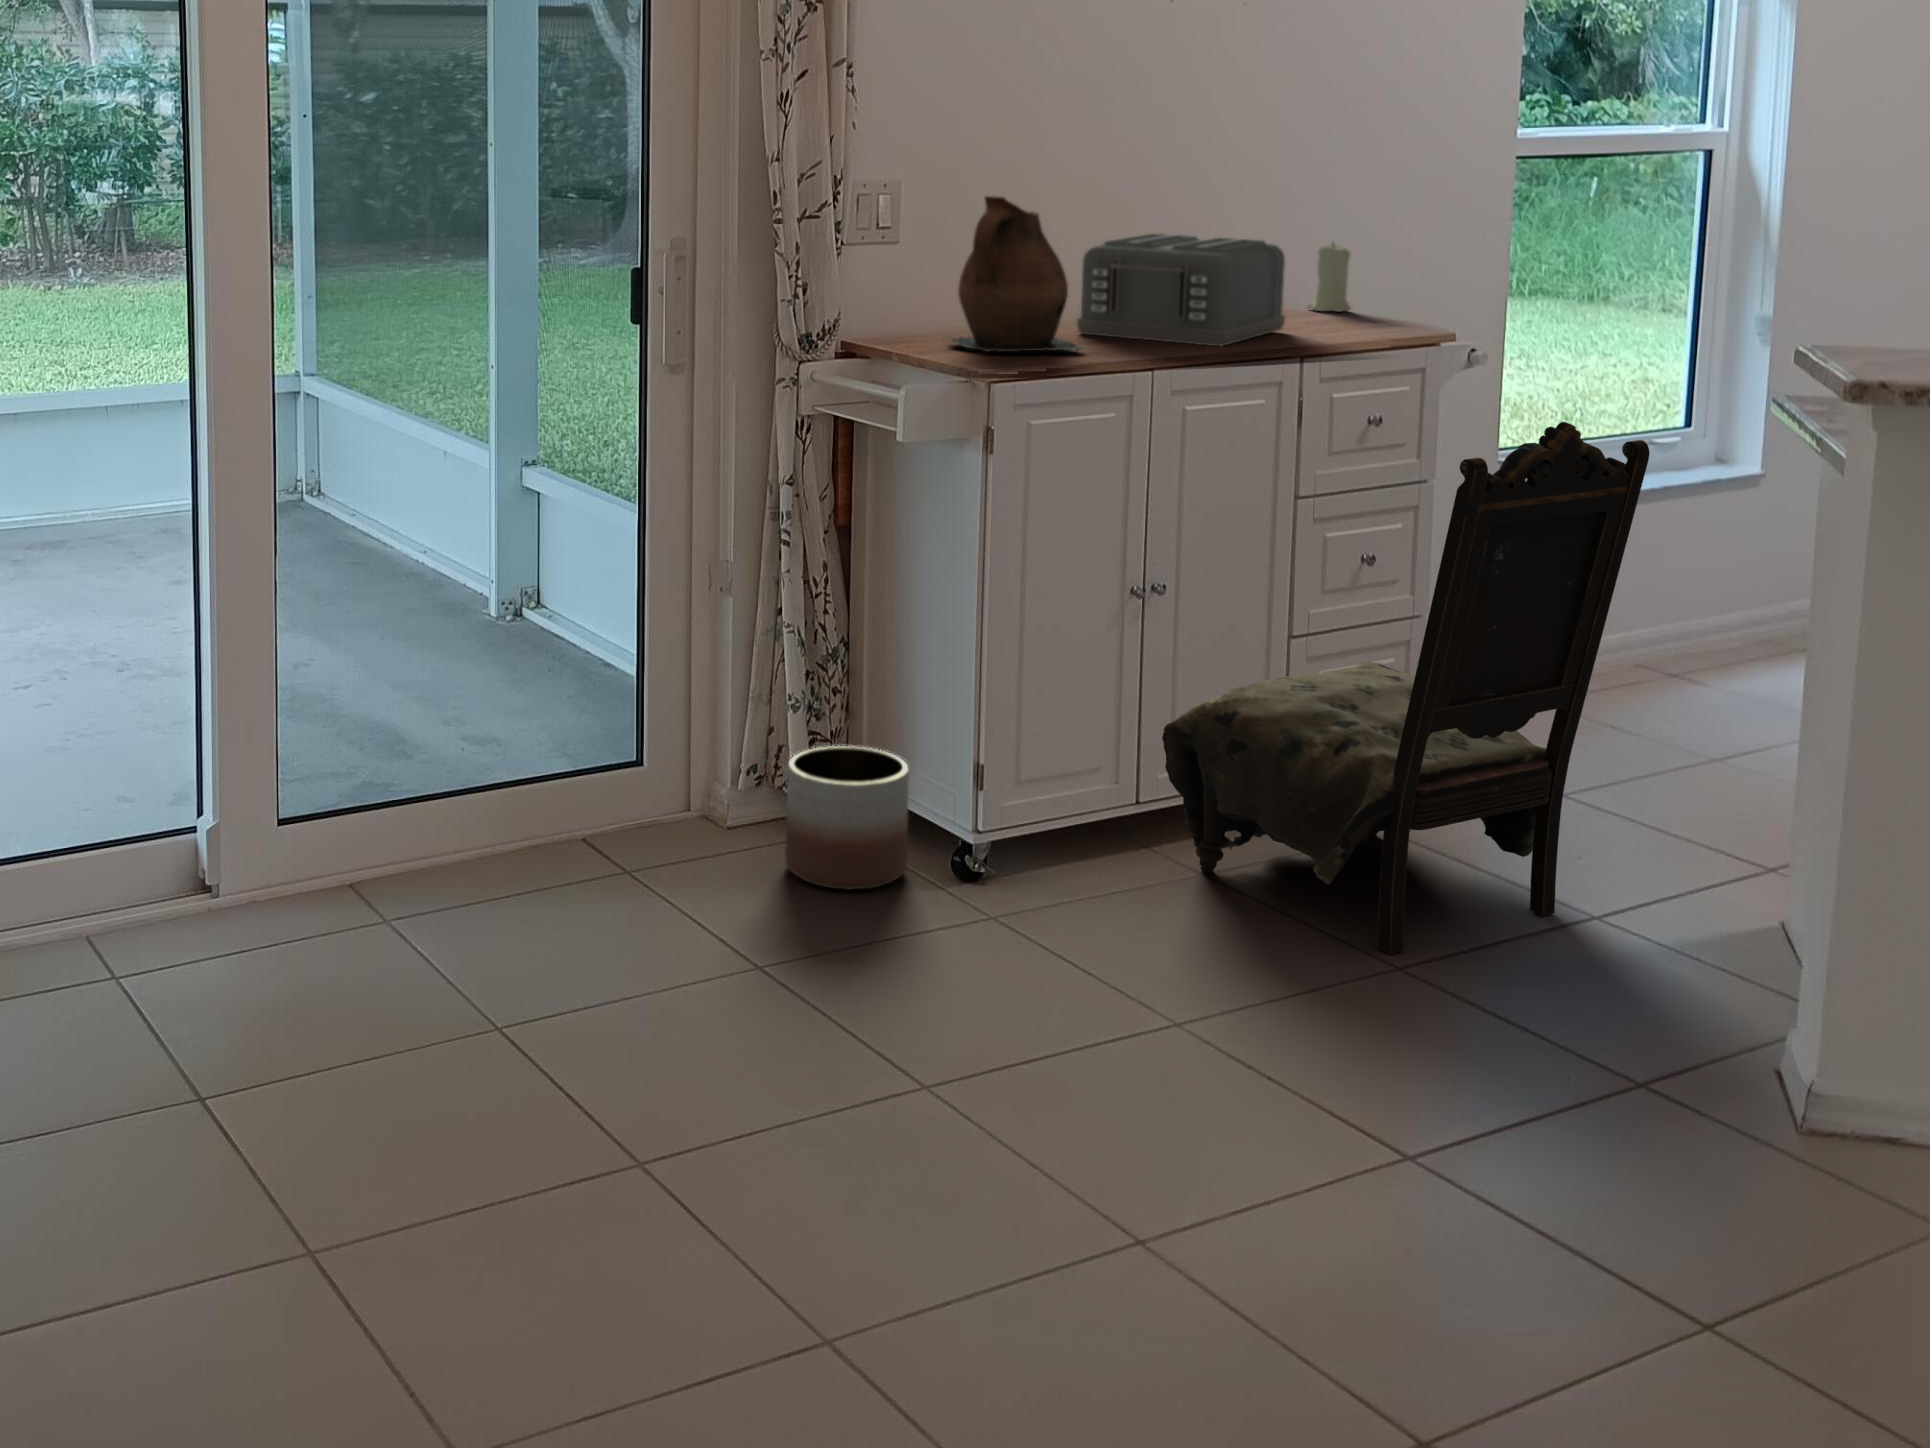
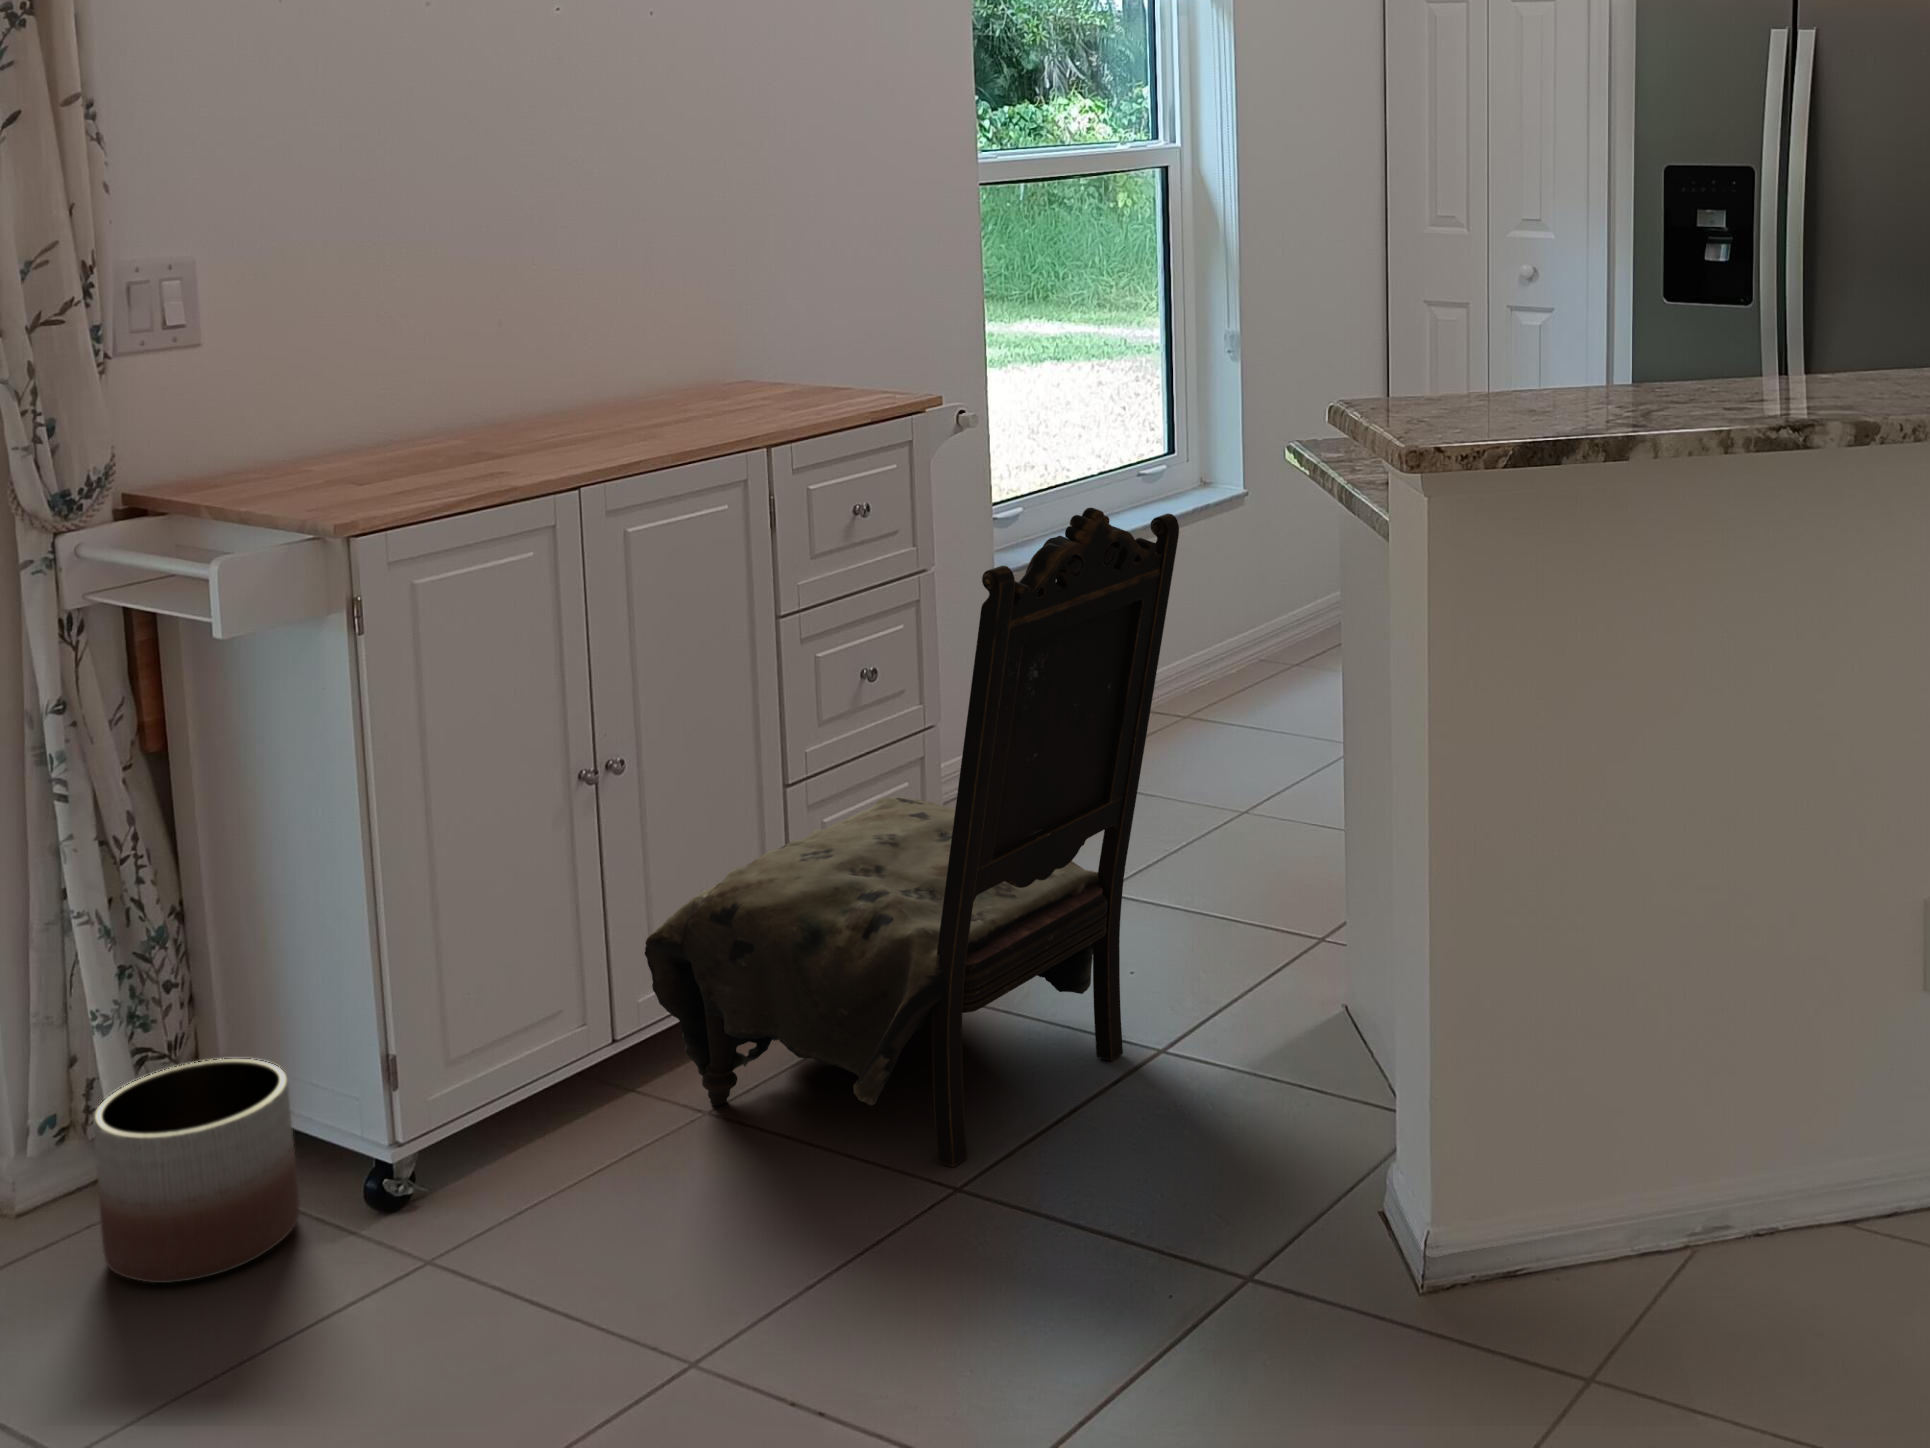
ceramic pitcher: present [951,196,1084,352] -> none [280,280,491,492]
toaster: present [1077,234,1285,346] -> none [477,305,747,445]
candle: present [1306,244,1351,312] -> none [768,294,821,377]

